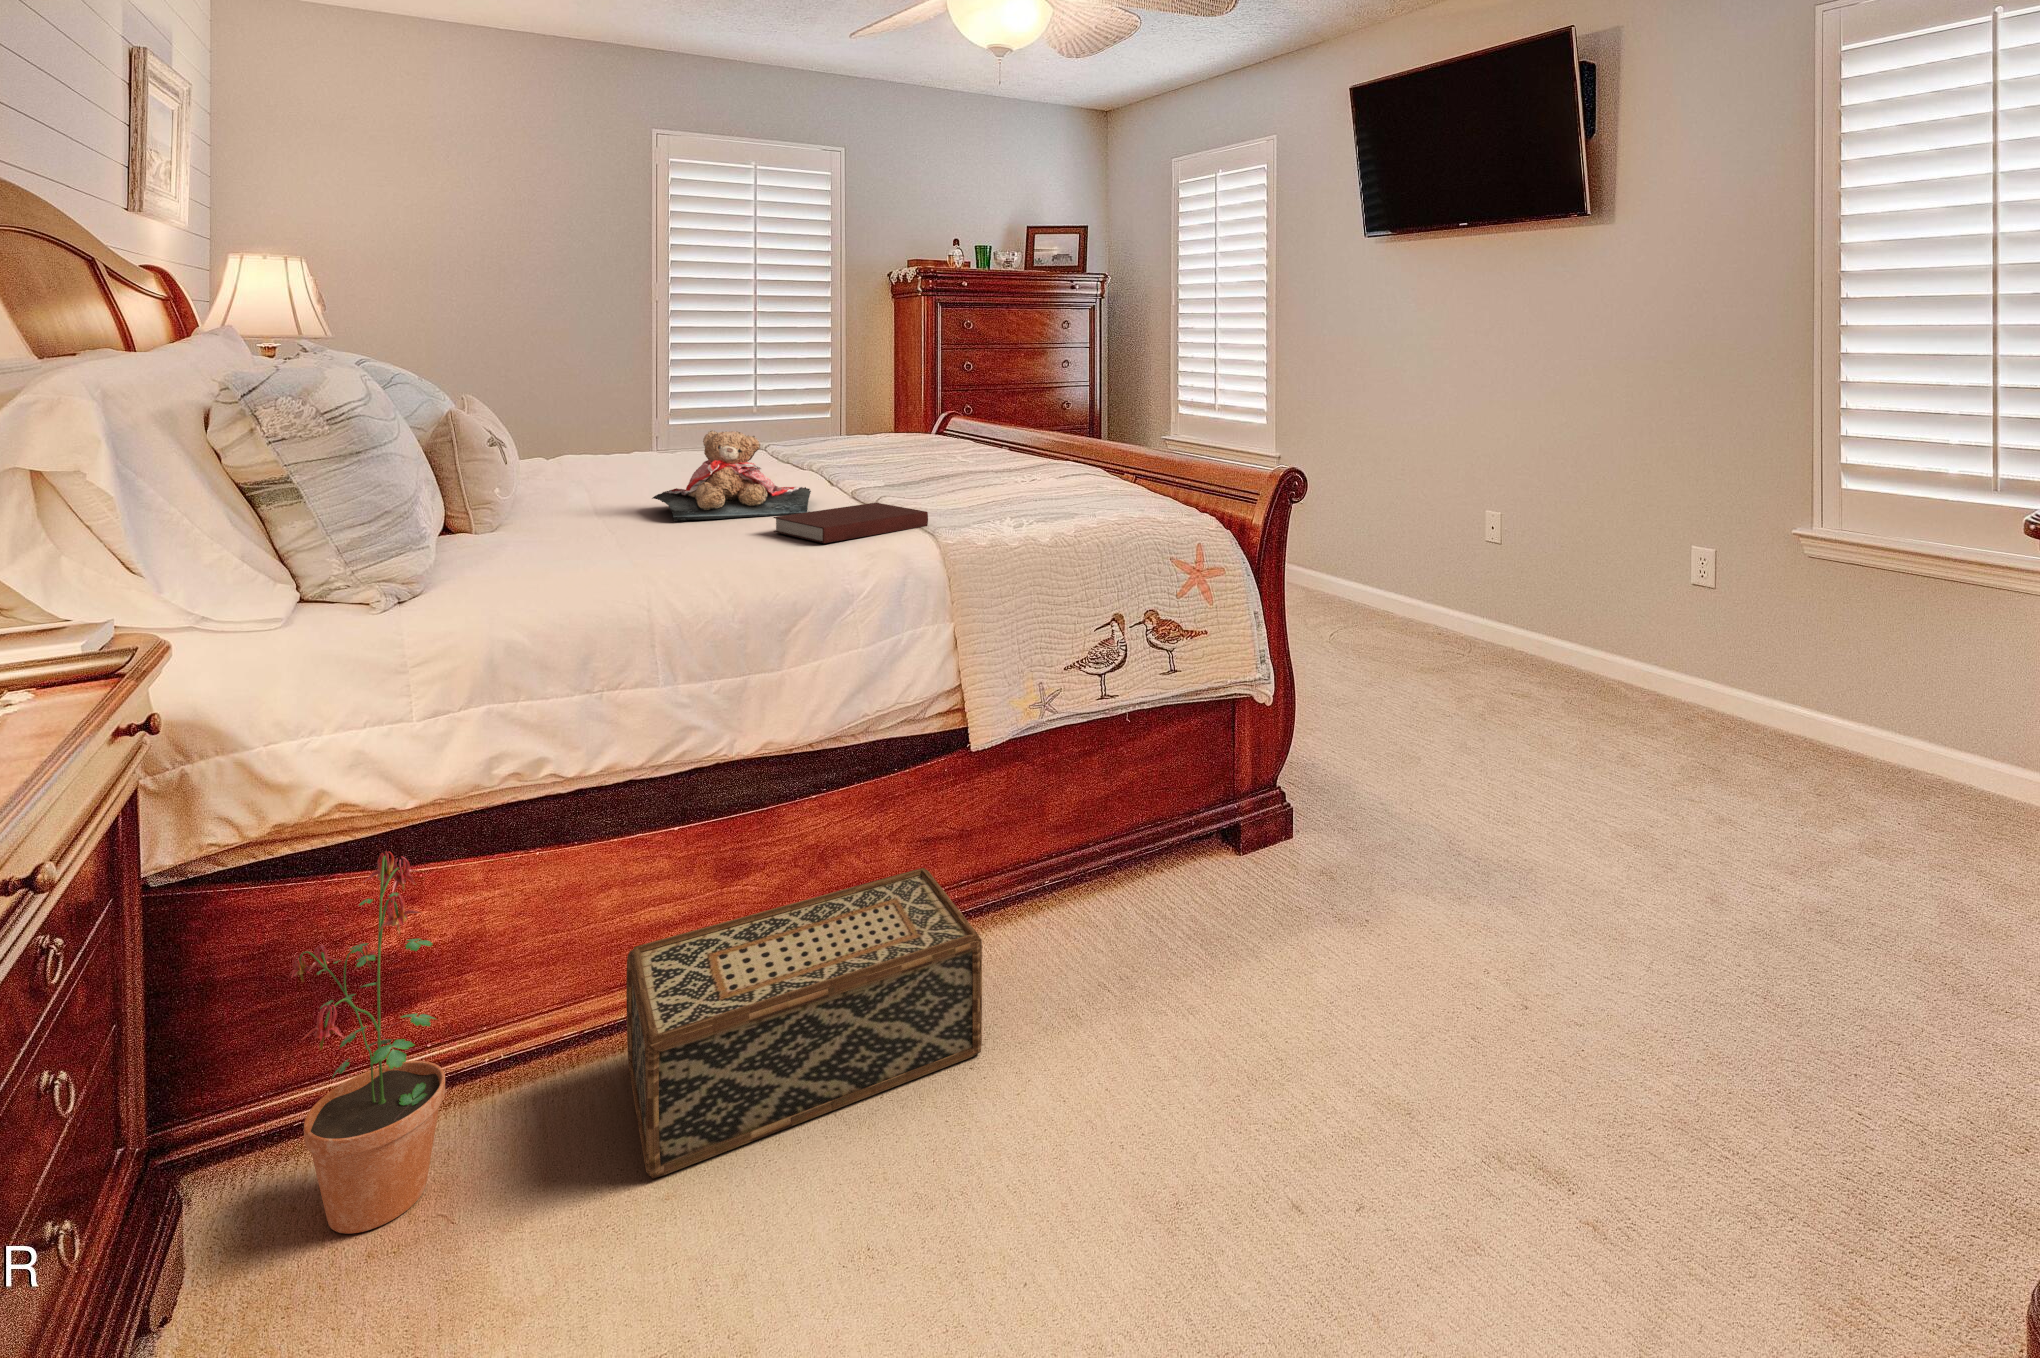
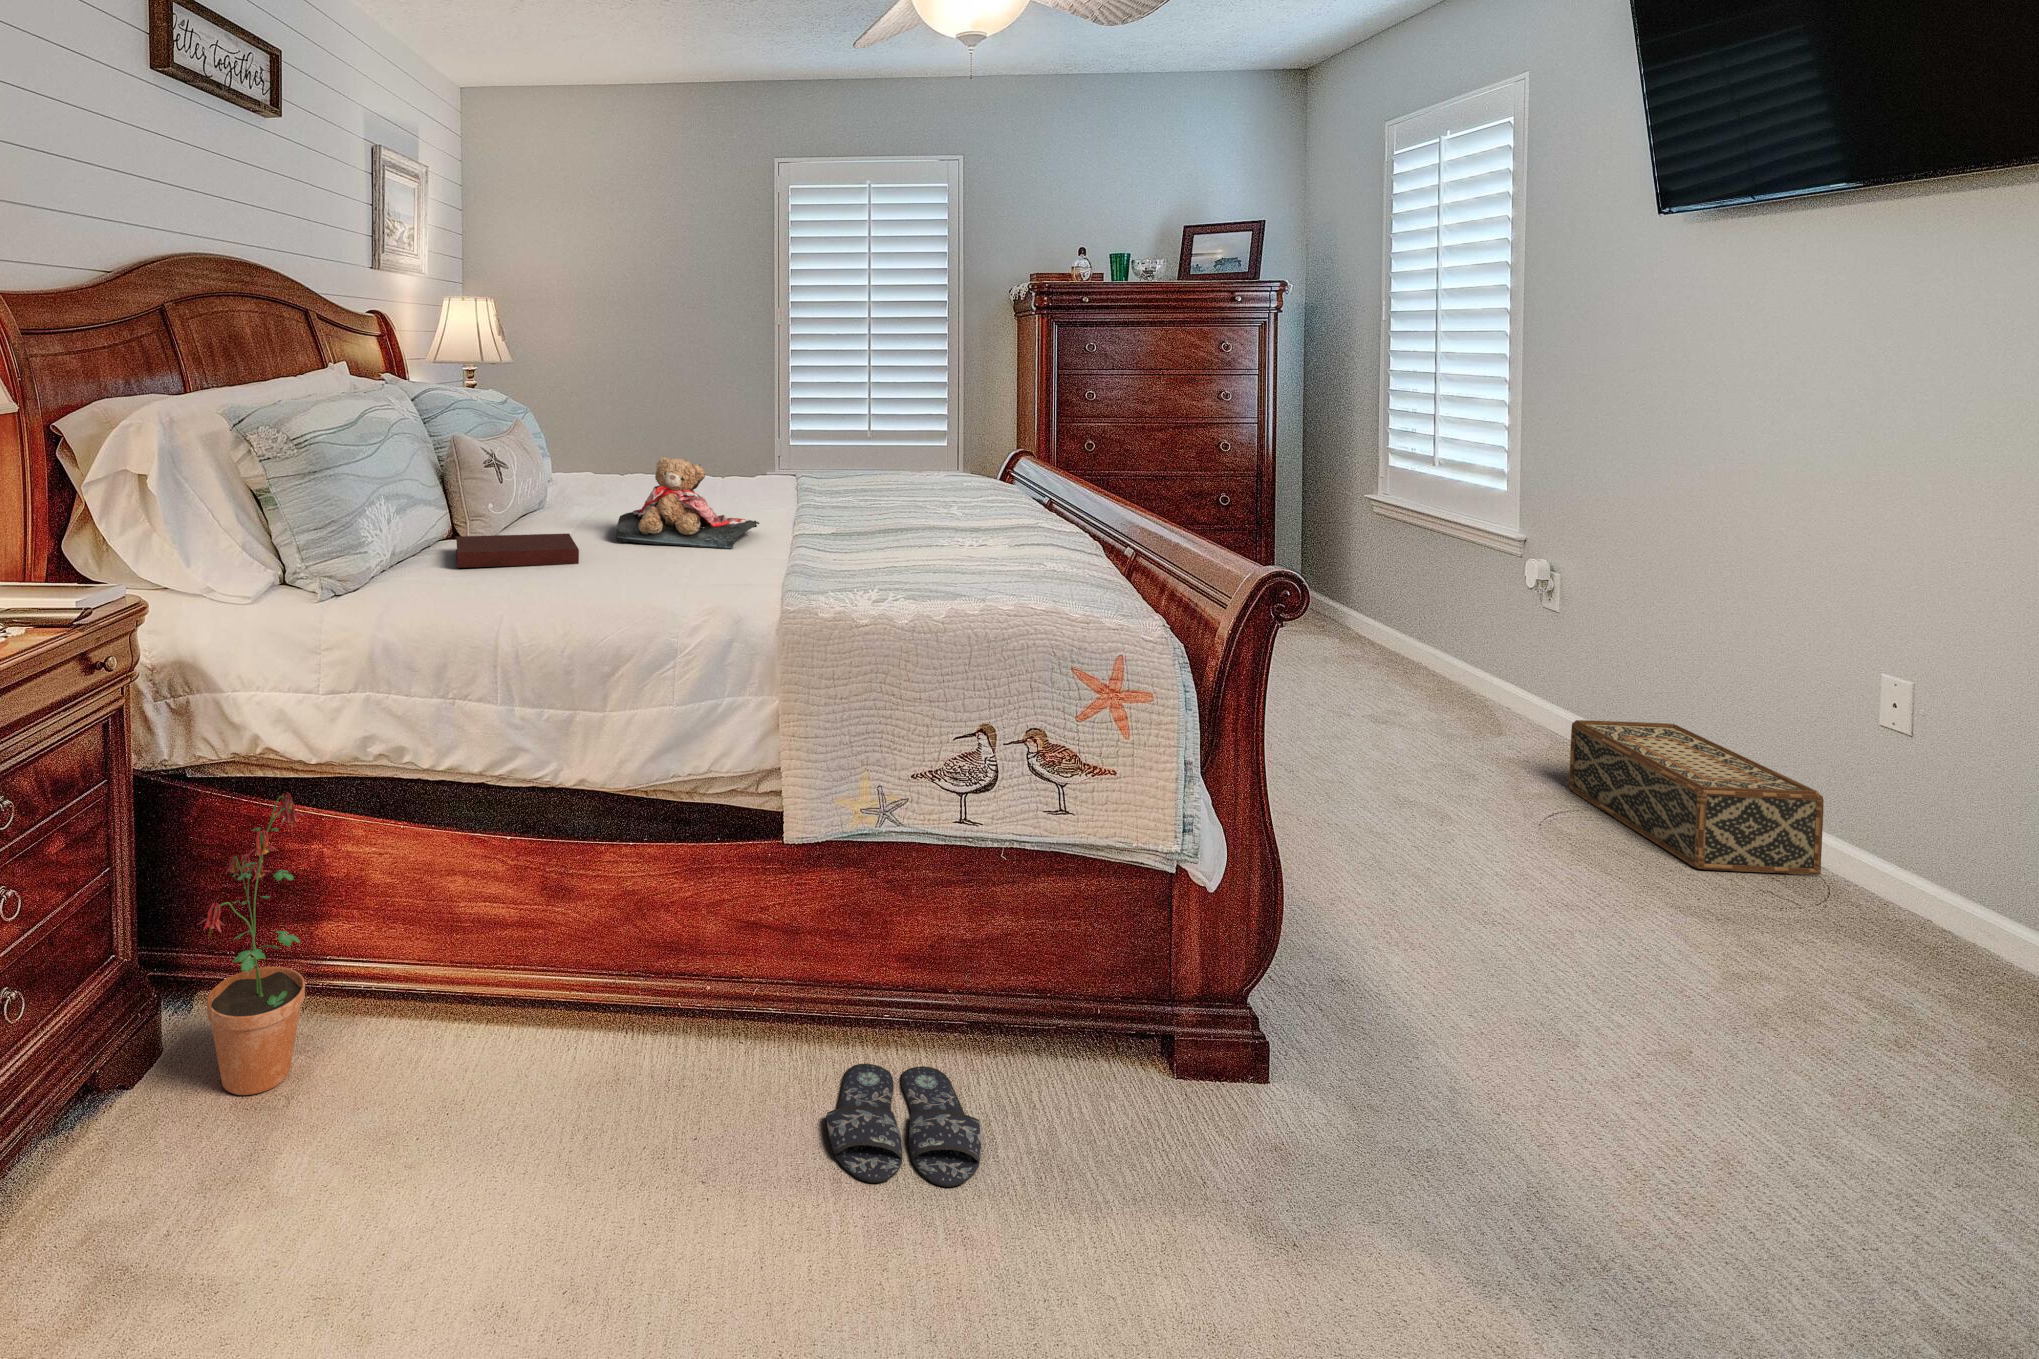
notebook: present [773,503,928,543] -> present [456,533,579,568]
woven basket: present [626,868,982,1178] -> present [1569,720,1824,875]
slippers: none [1022,912,1163,1008] -> present [826,1064,981,1187]

